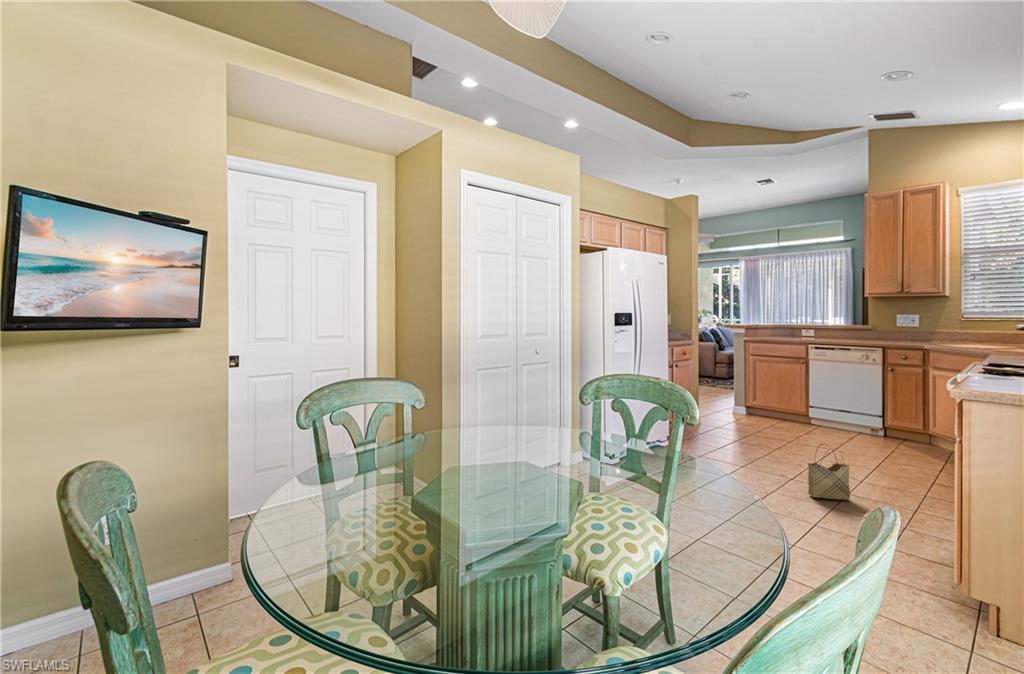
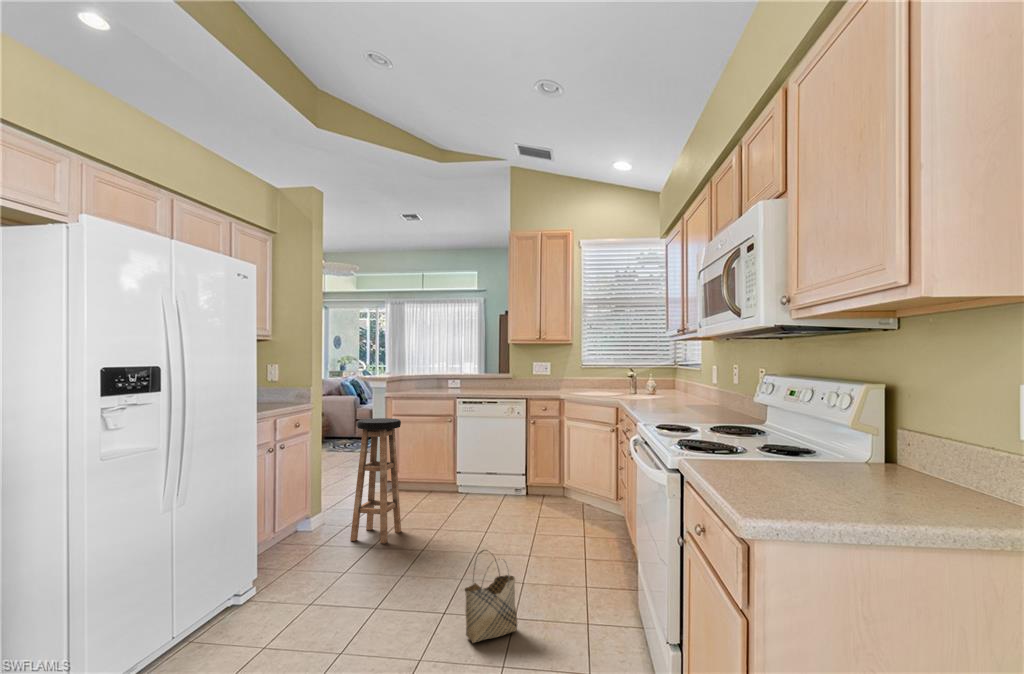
bar stool: none [720,356,759,444] -> present [350,418,401,544]

